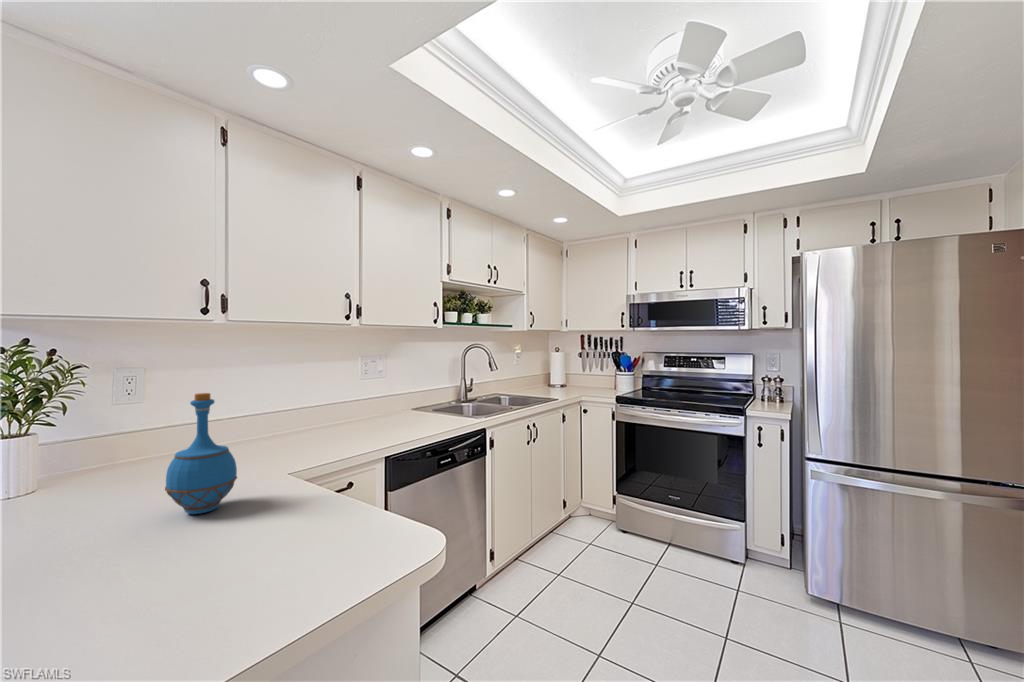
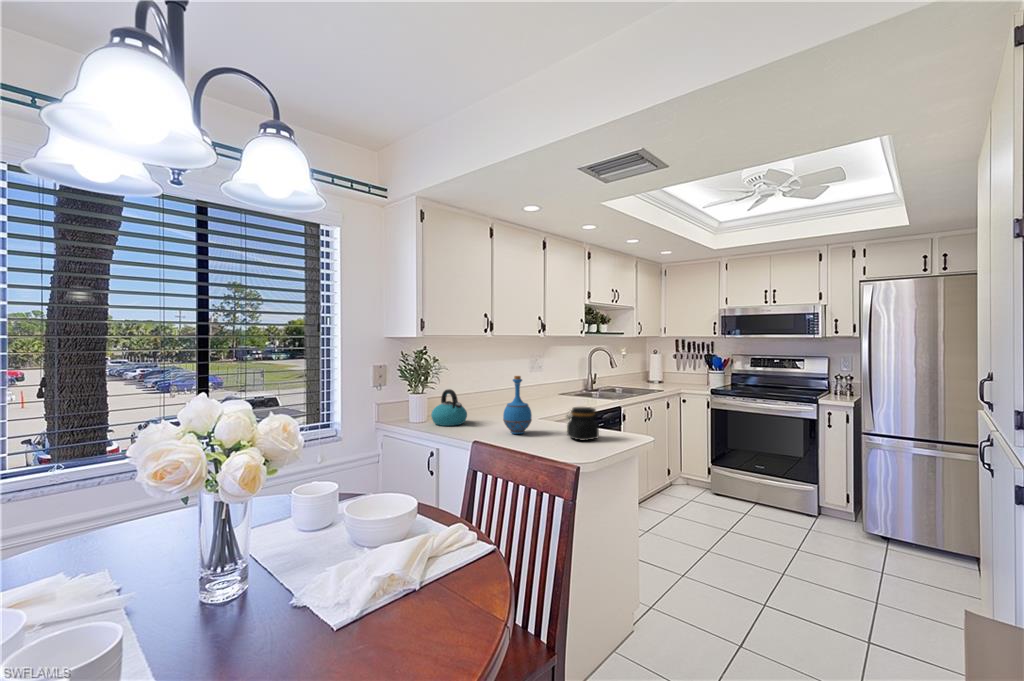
kettle: none [78,416,167,488] -> present [431,389,467,426]
jar: none [271,456,351,536] -> present [567,407,599,440]

